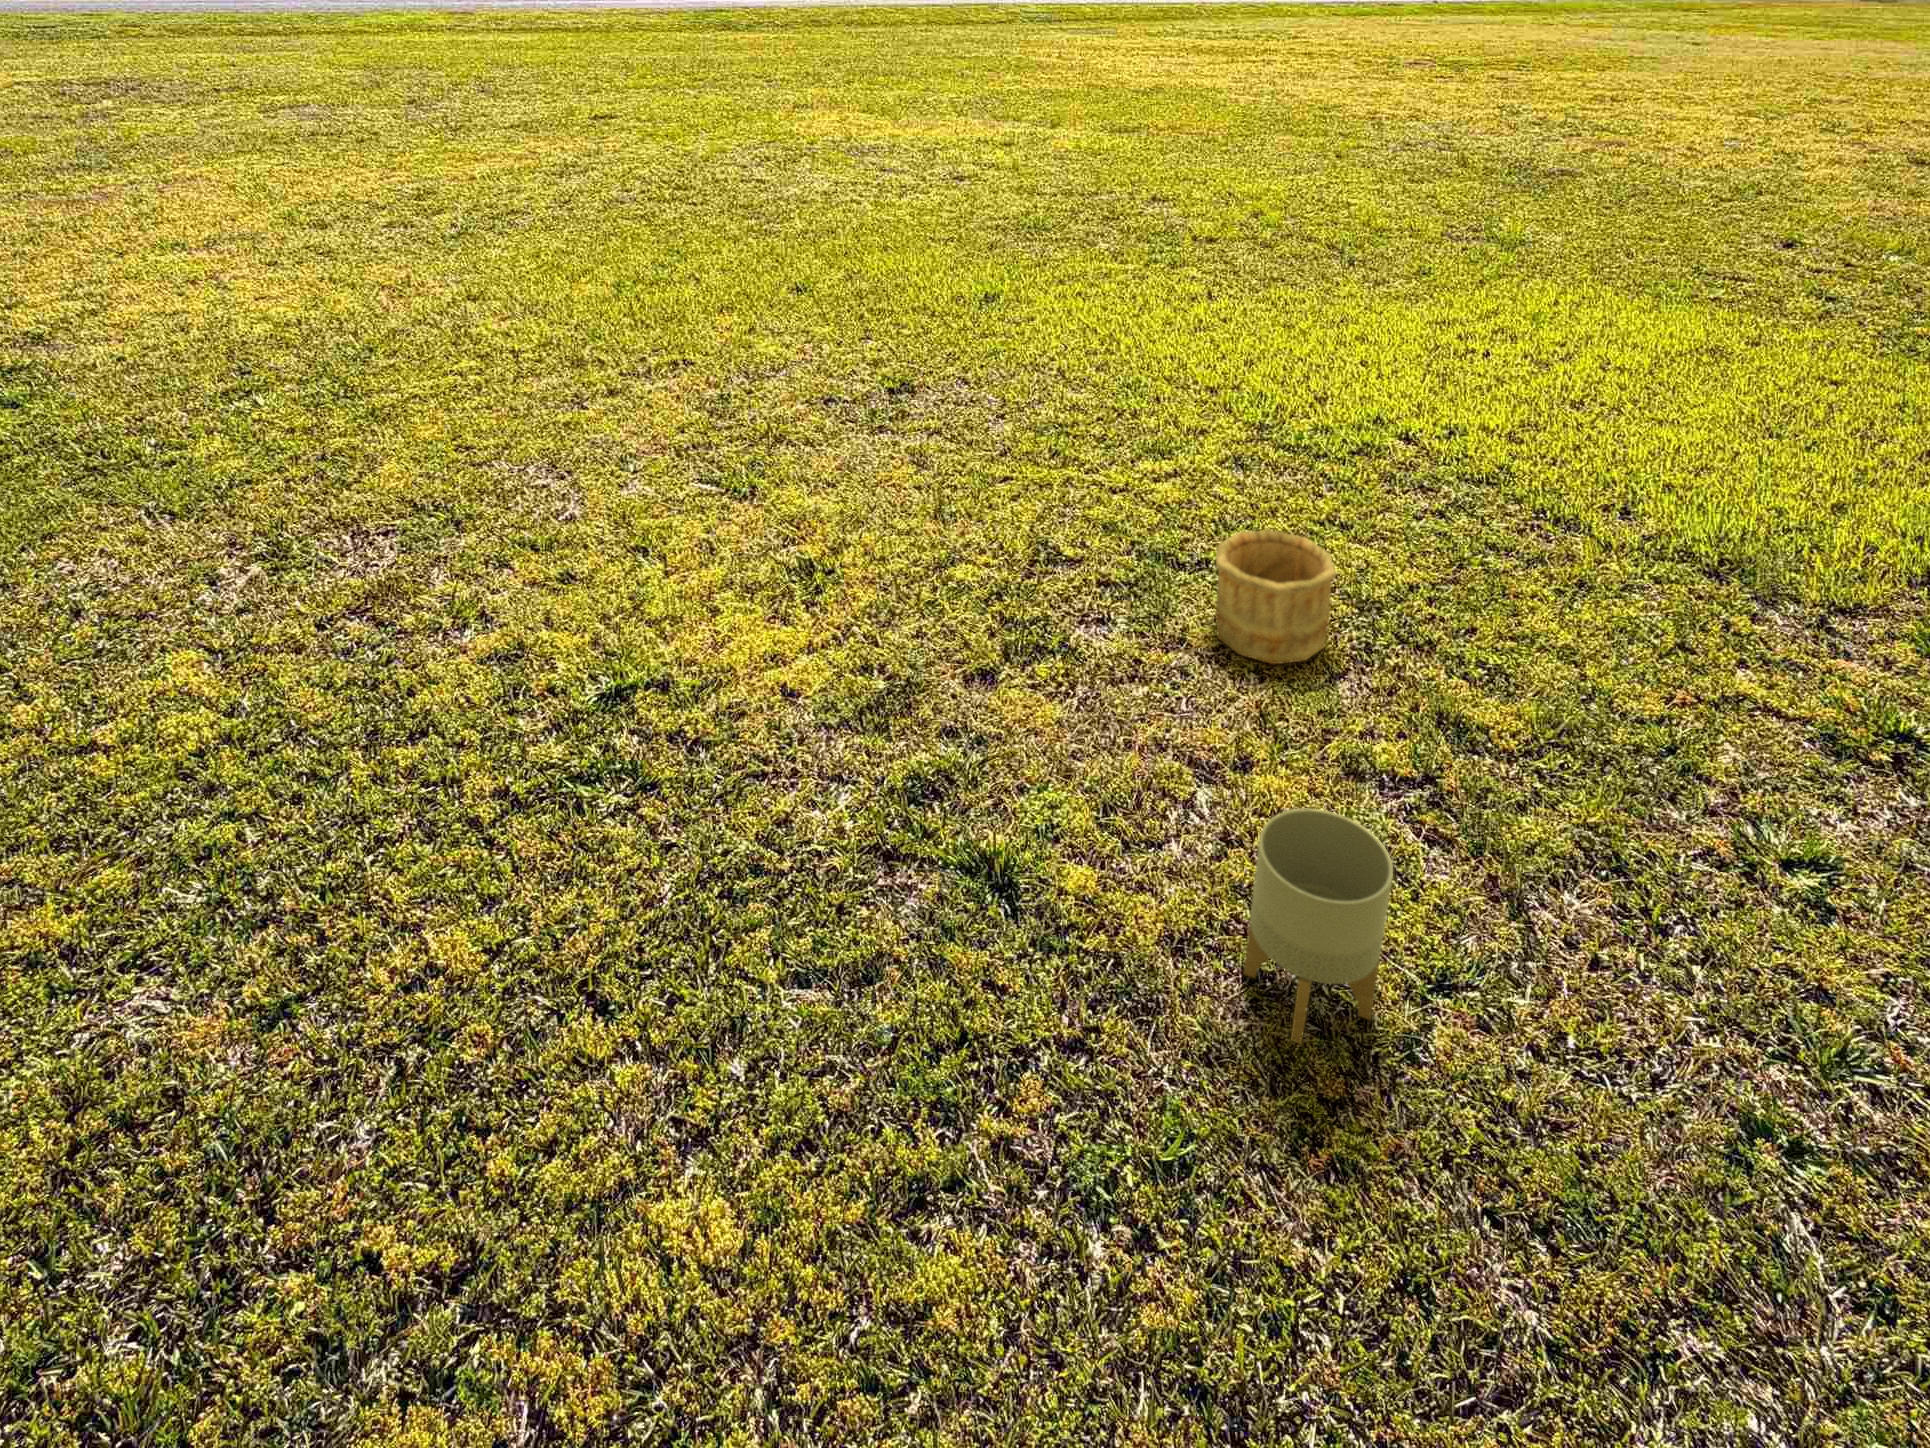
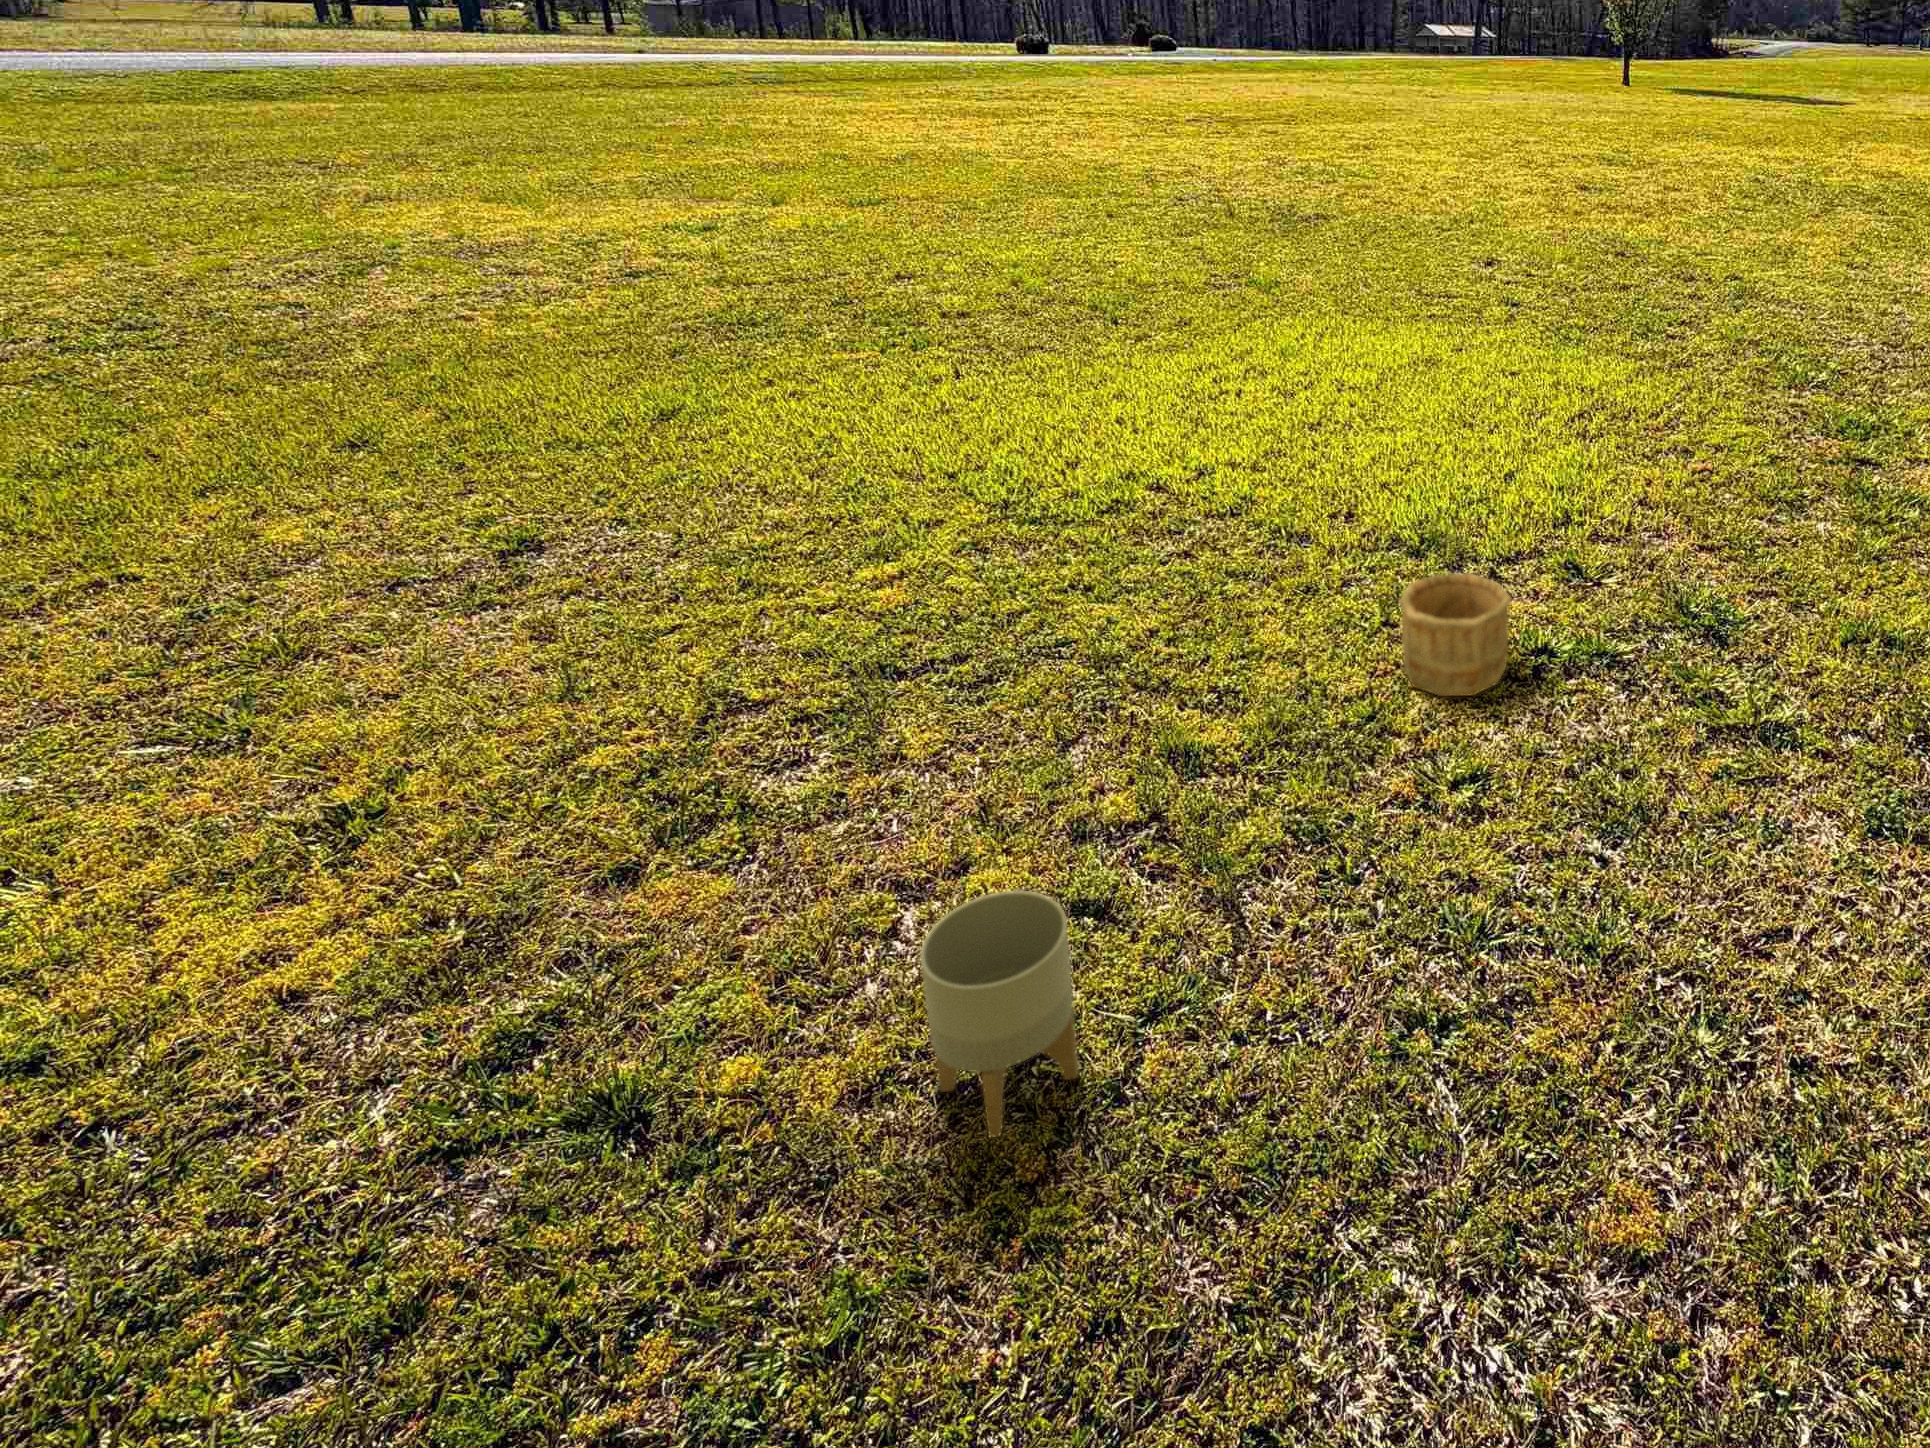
wooden bucket: present [1216,530,1336,664] -> present [1398,573,1512,696]

